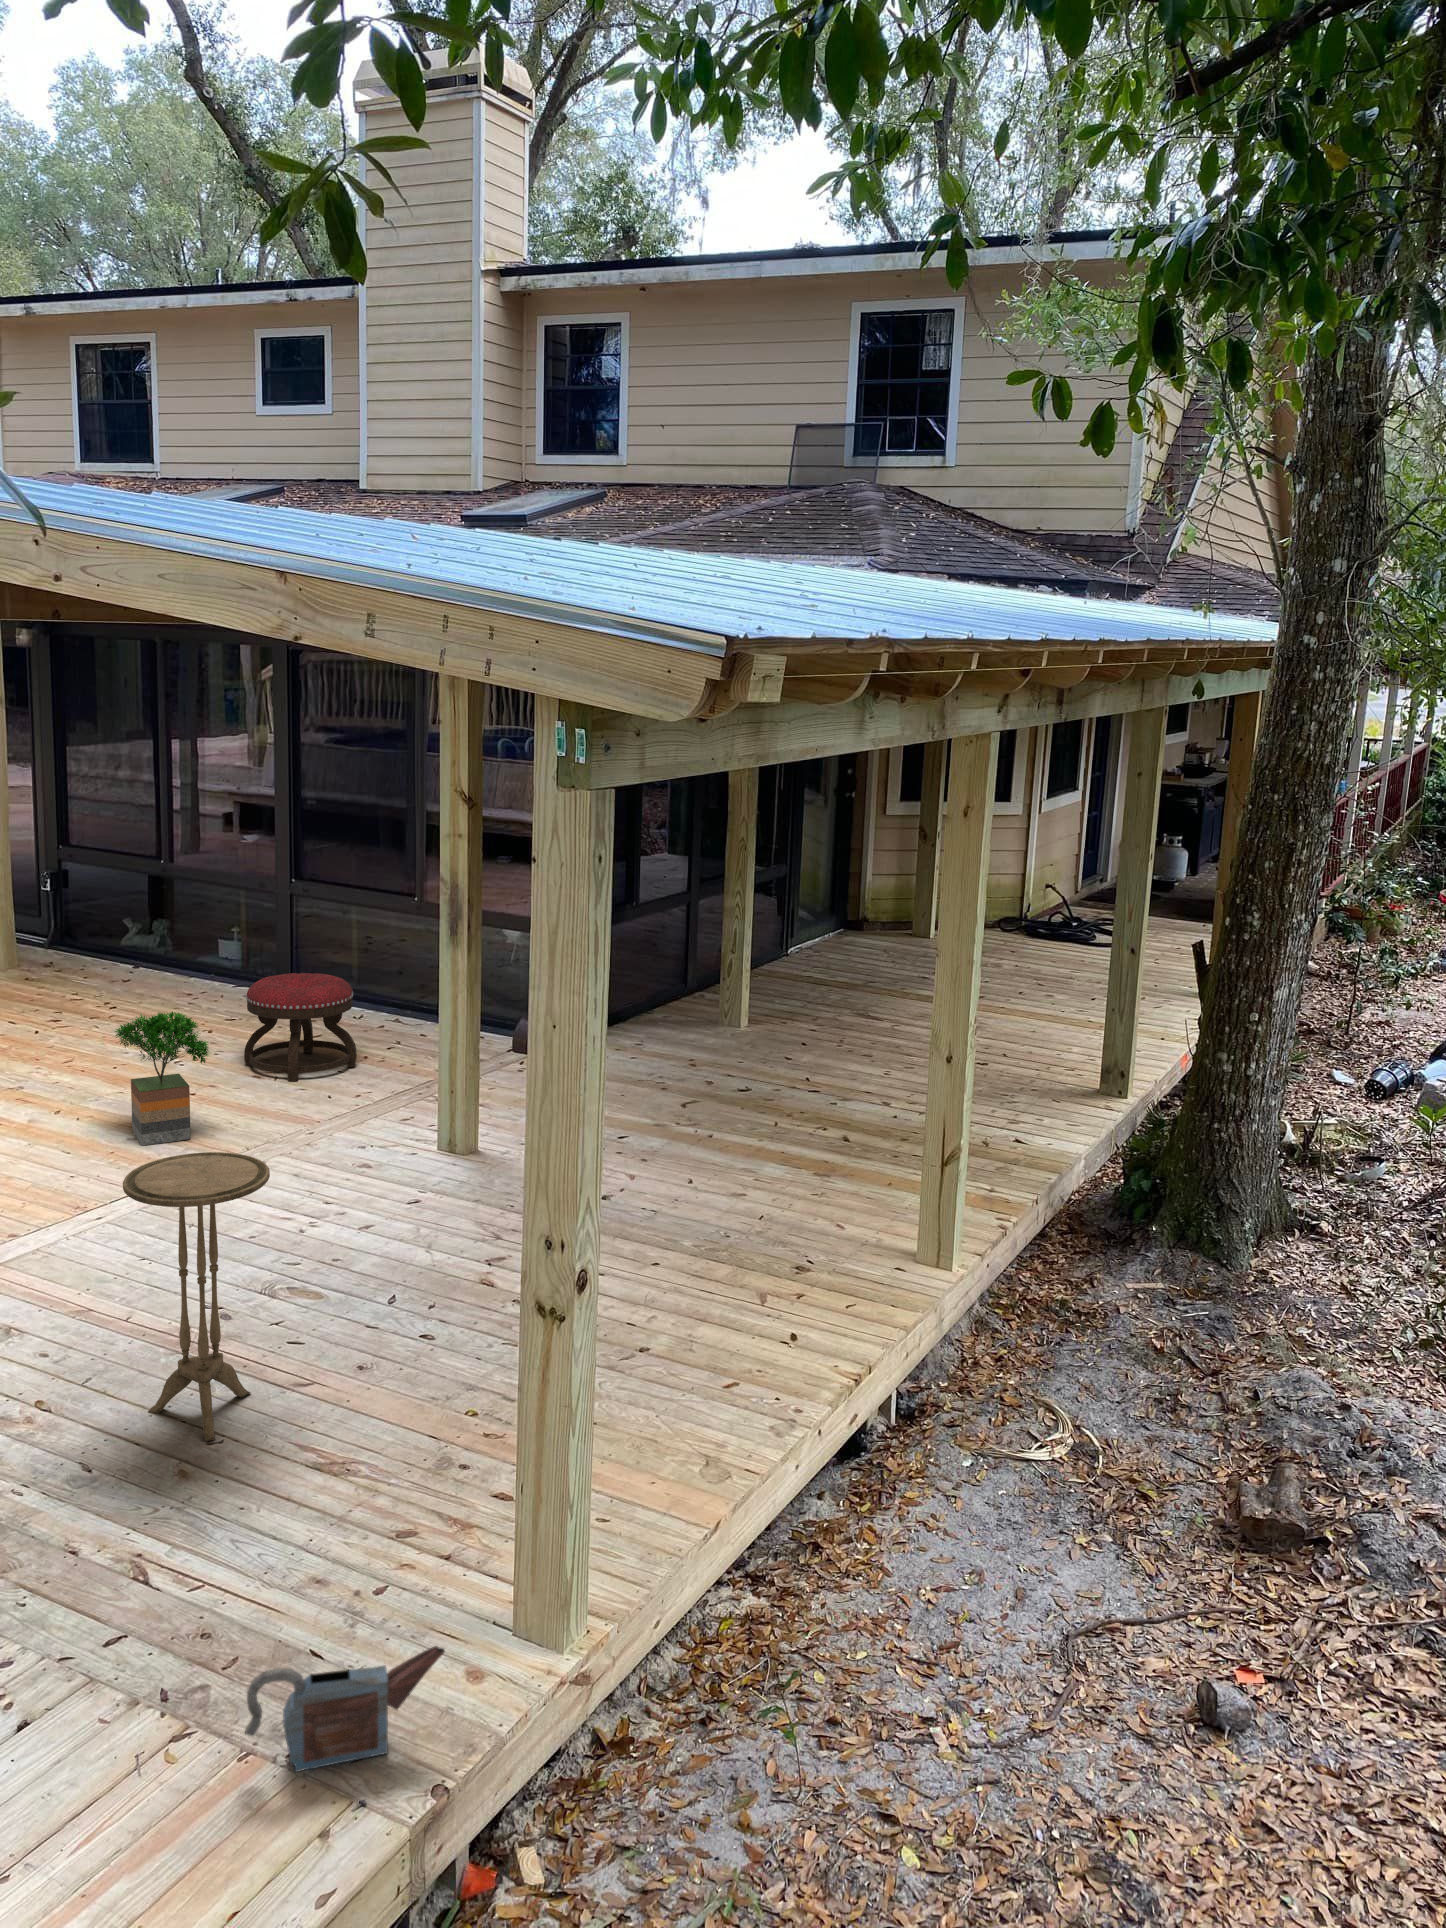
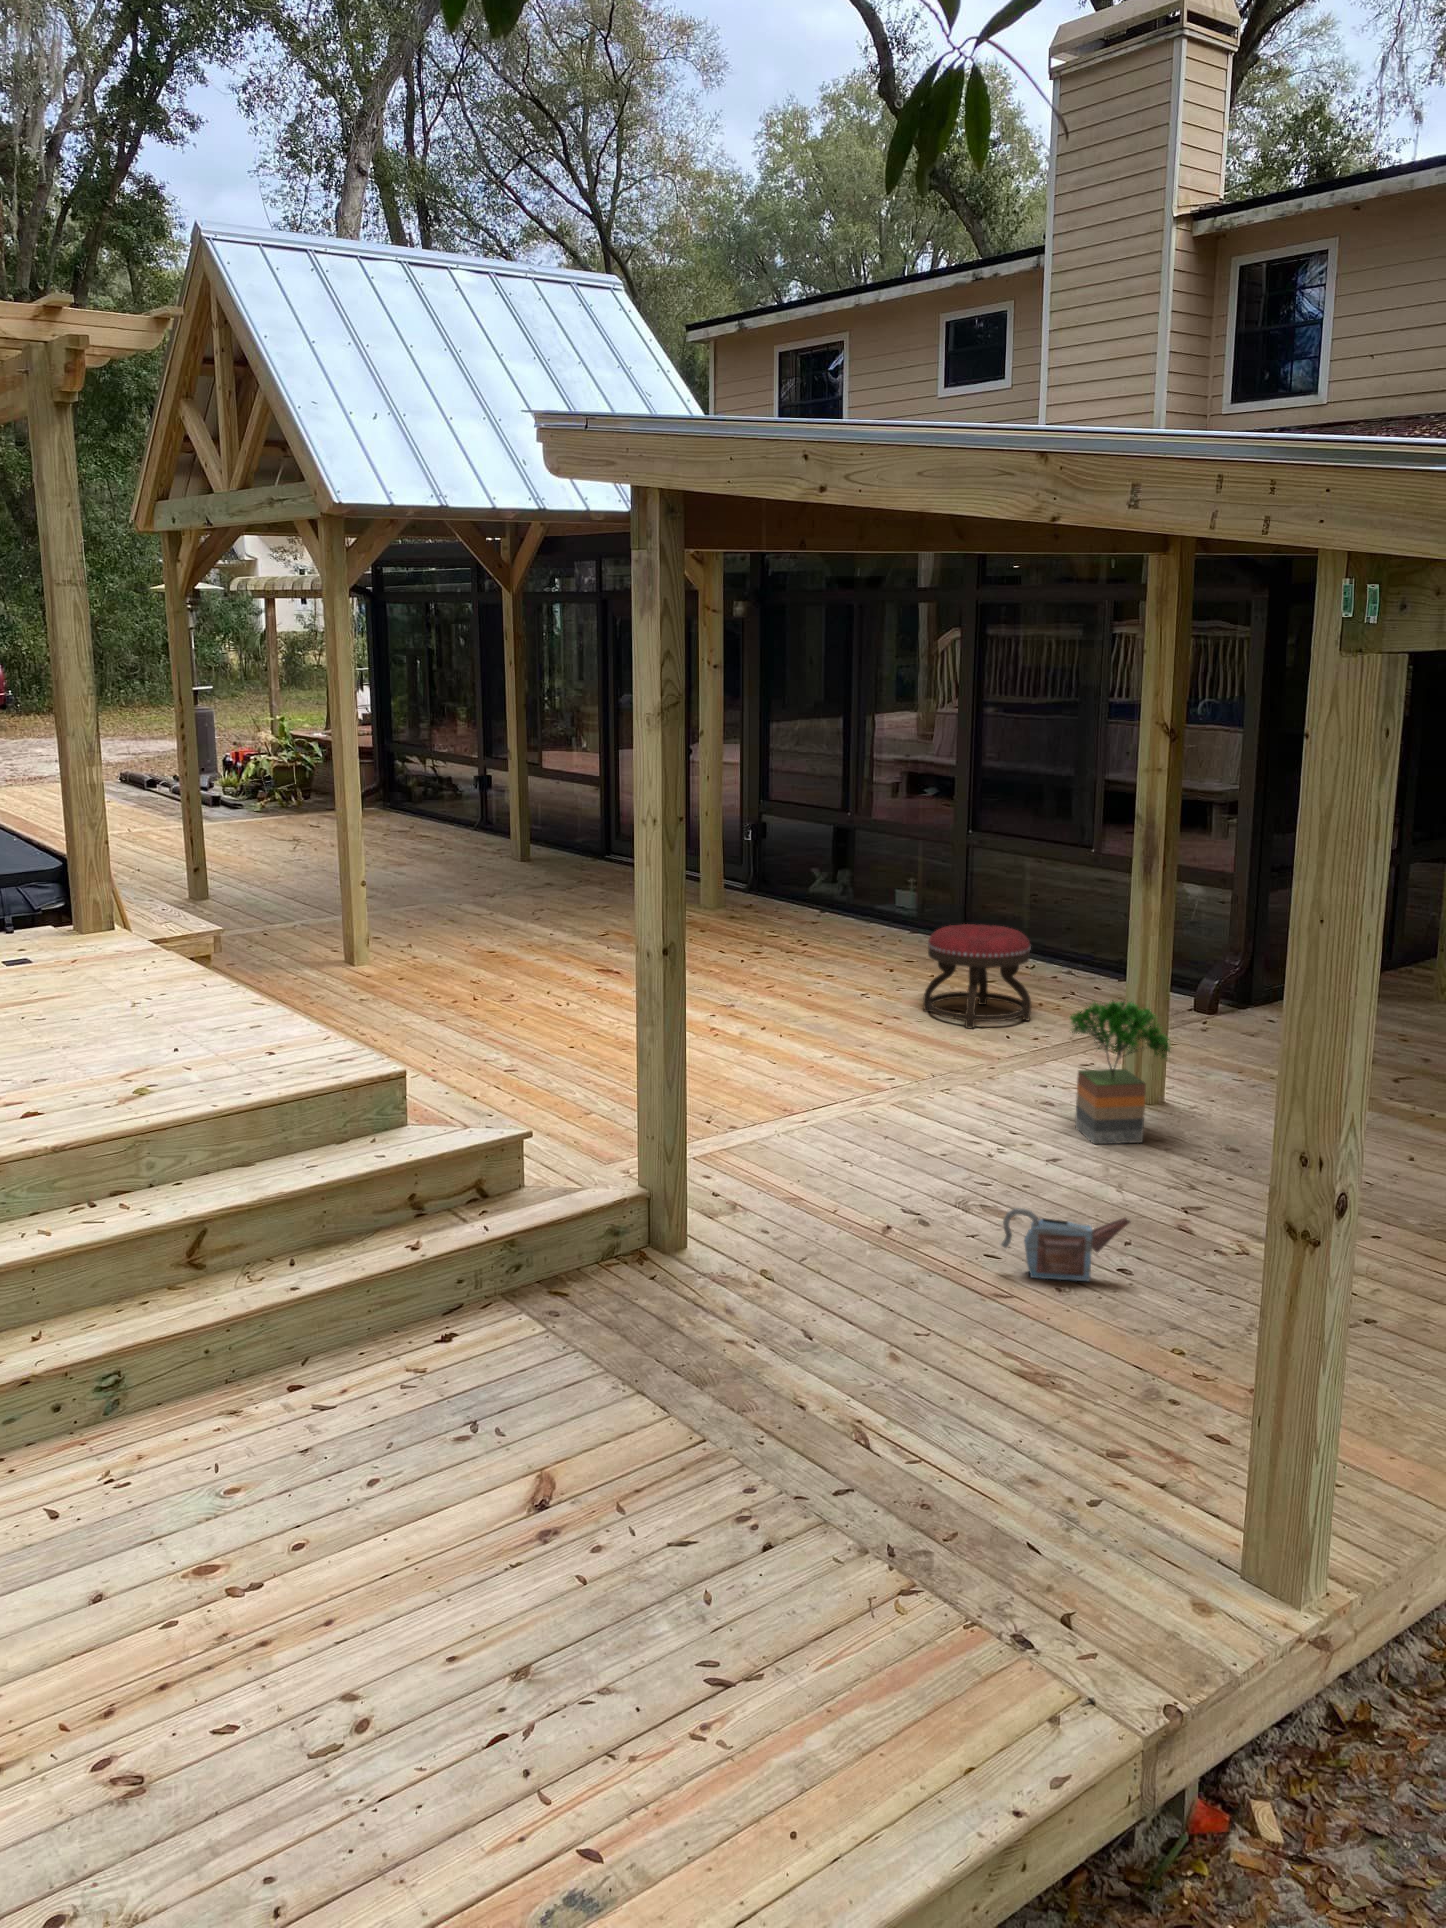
potted tree: present [115,1011,209,1146] -> present [1070,1000,1170,1144]
side table: present [123,1152,270,1441] -> none [849,1055,983,1331]
watering can: present [245,1646,445,1772] -> present [1001,1208,1130,1281]

